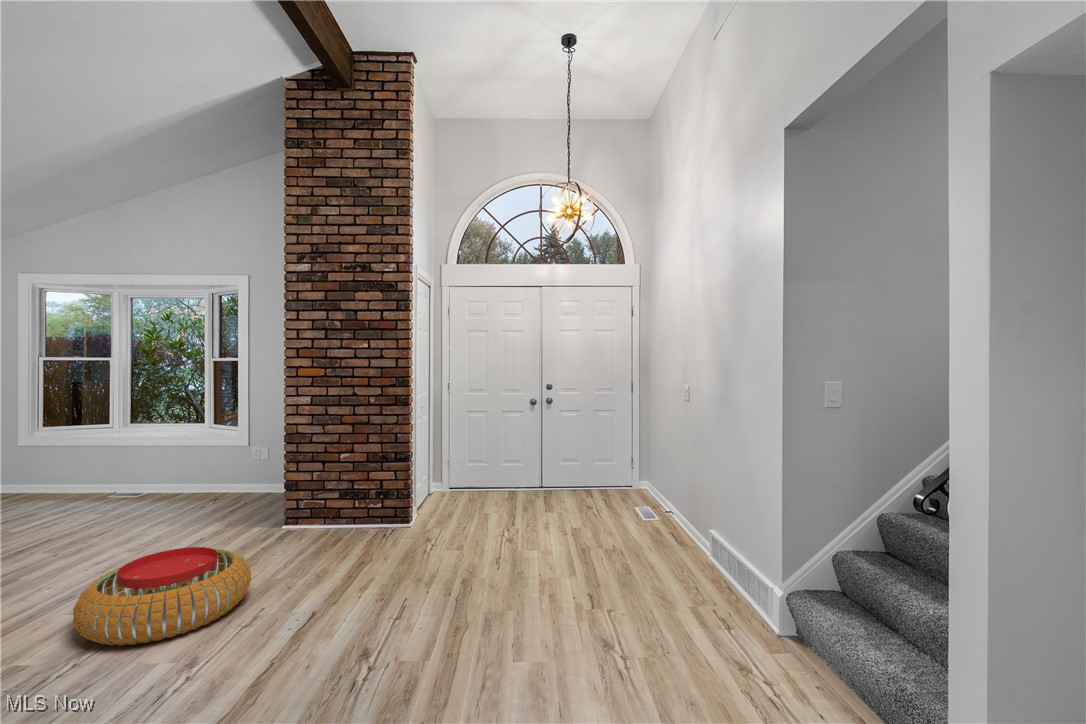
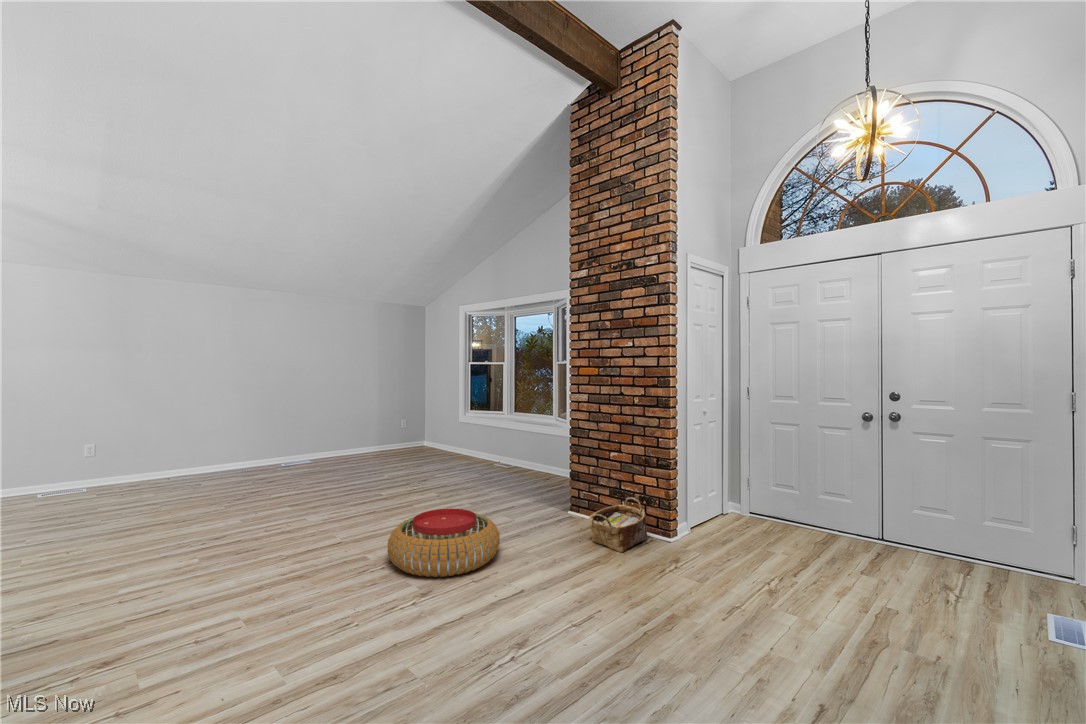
woven basket: none [336,494,390,546] -> present [589,497,647,552]

